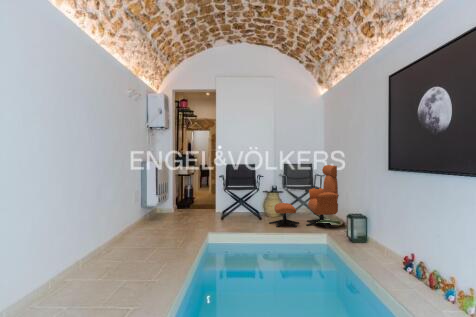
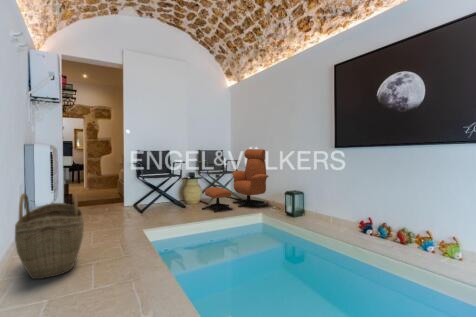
woven basket: none [117,193,155,247] -> present [15,190,84,279]

